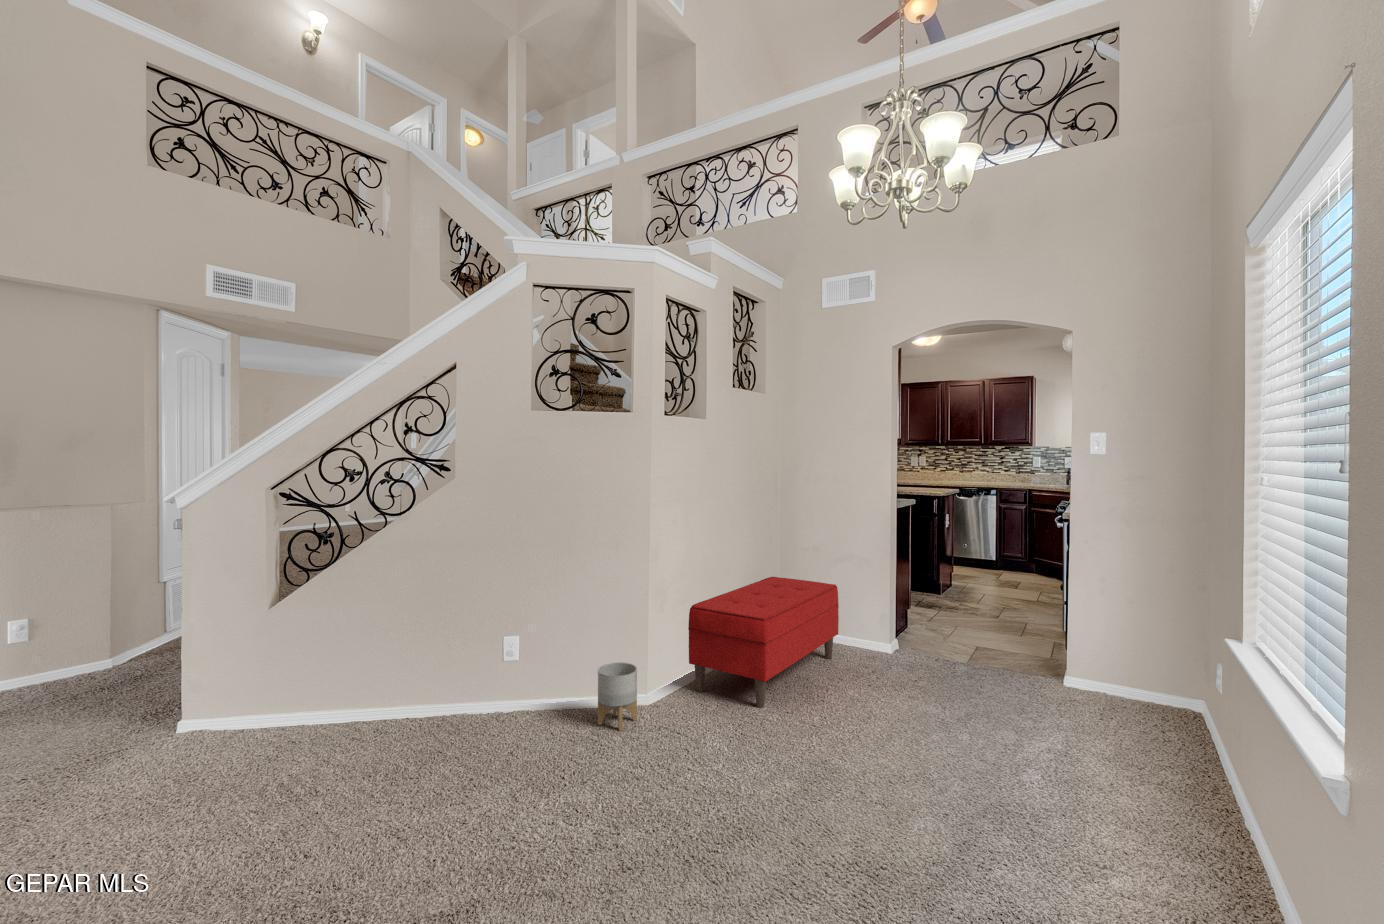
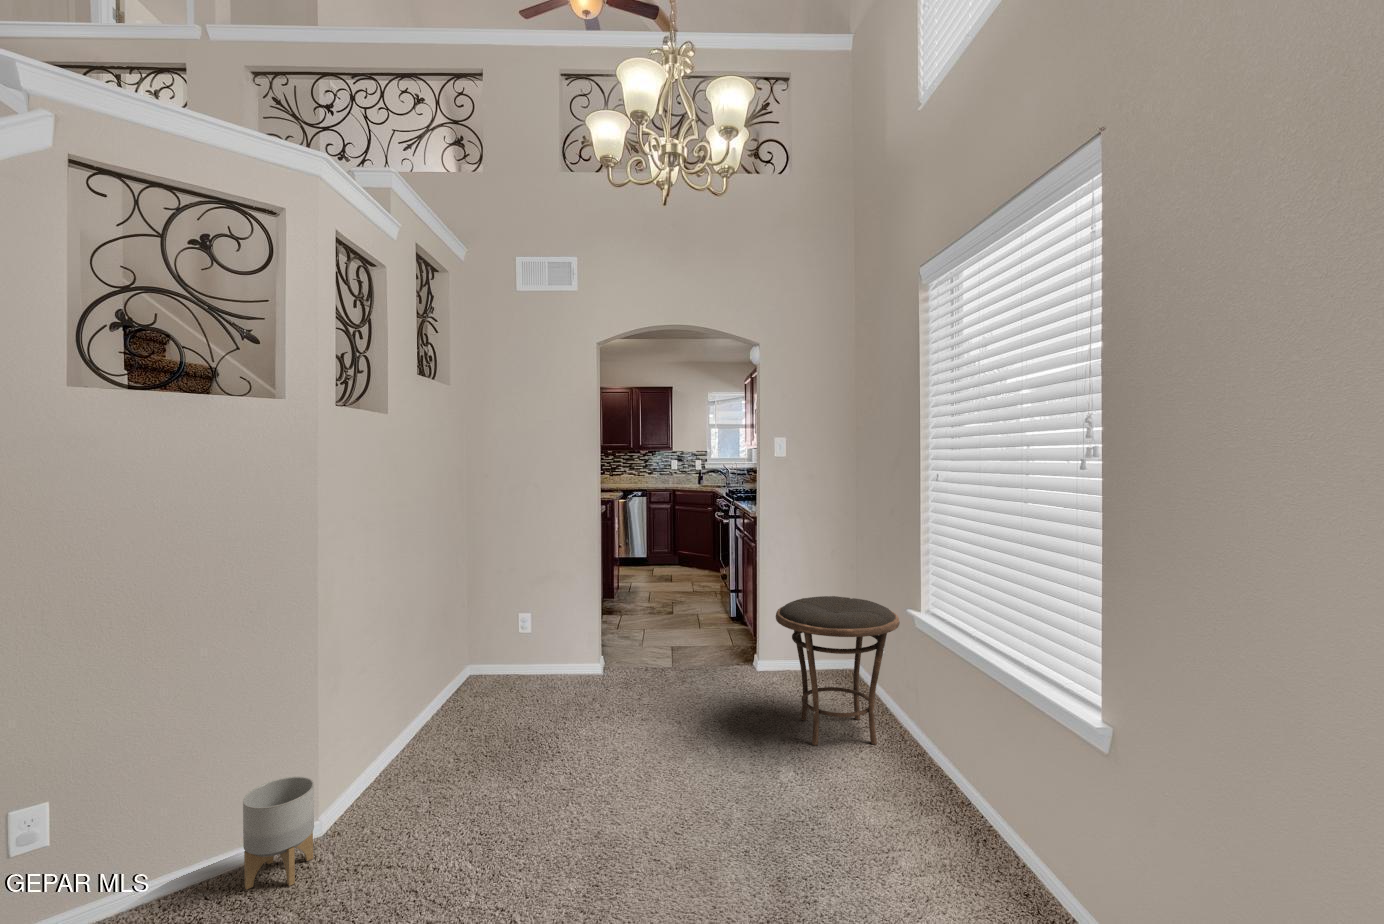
bench: present [688,577,839,708] -> none [375,610,549,785]
side table: none [1047,606,1212,782] -> present [776,596,900,745]

